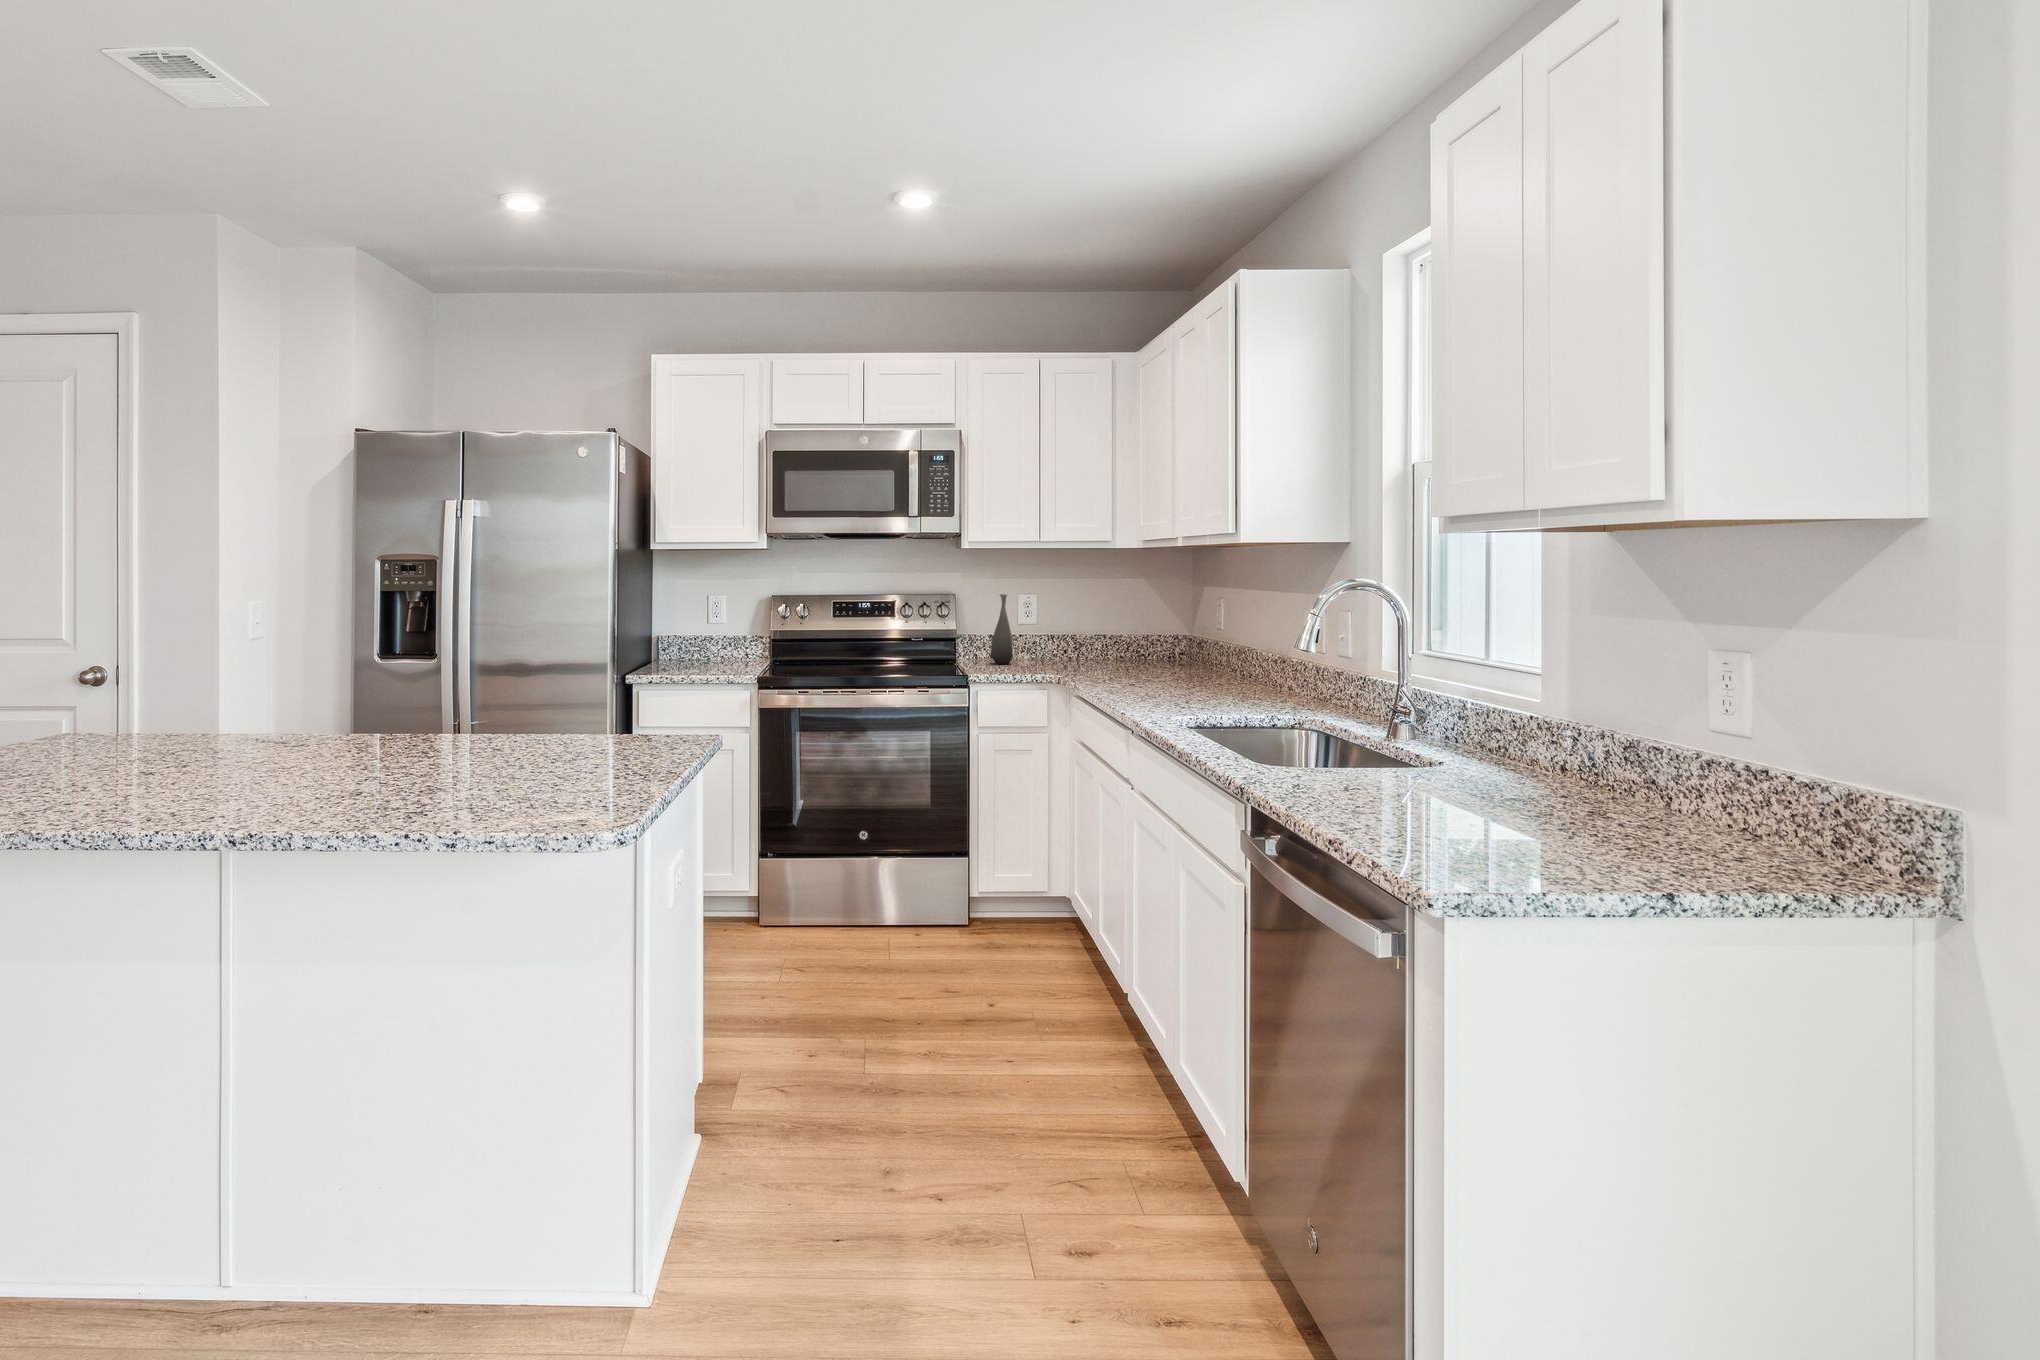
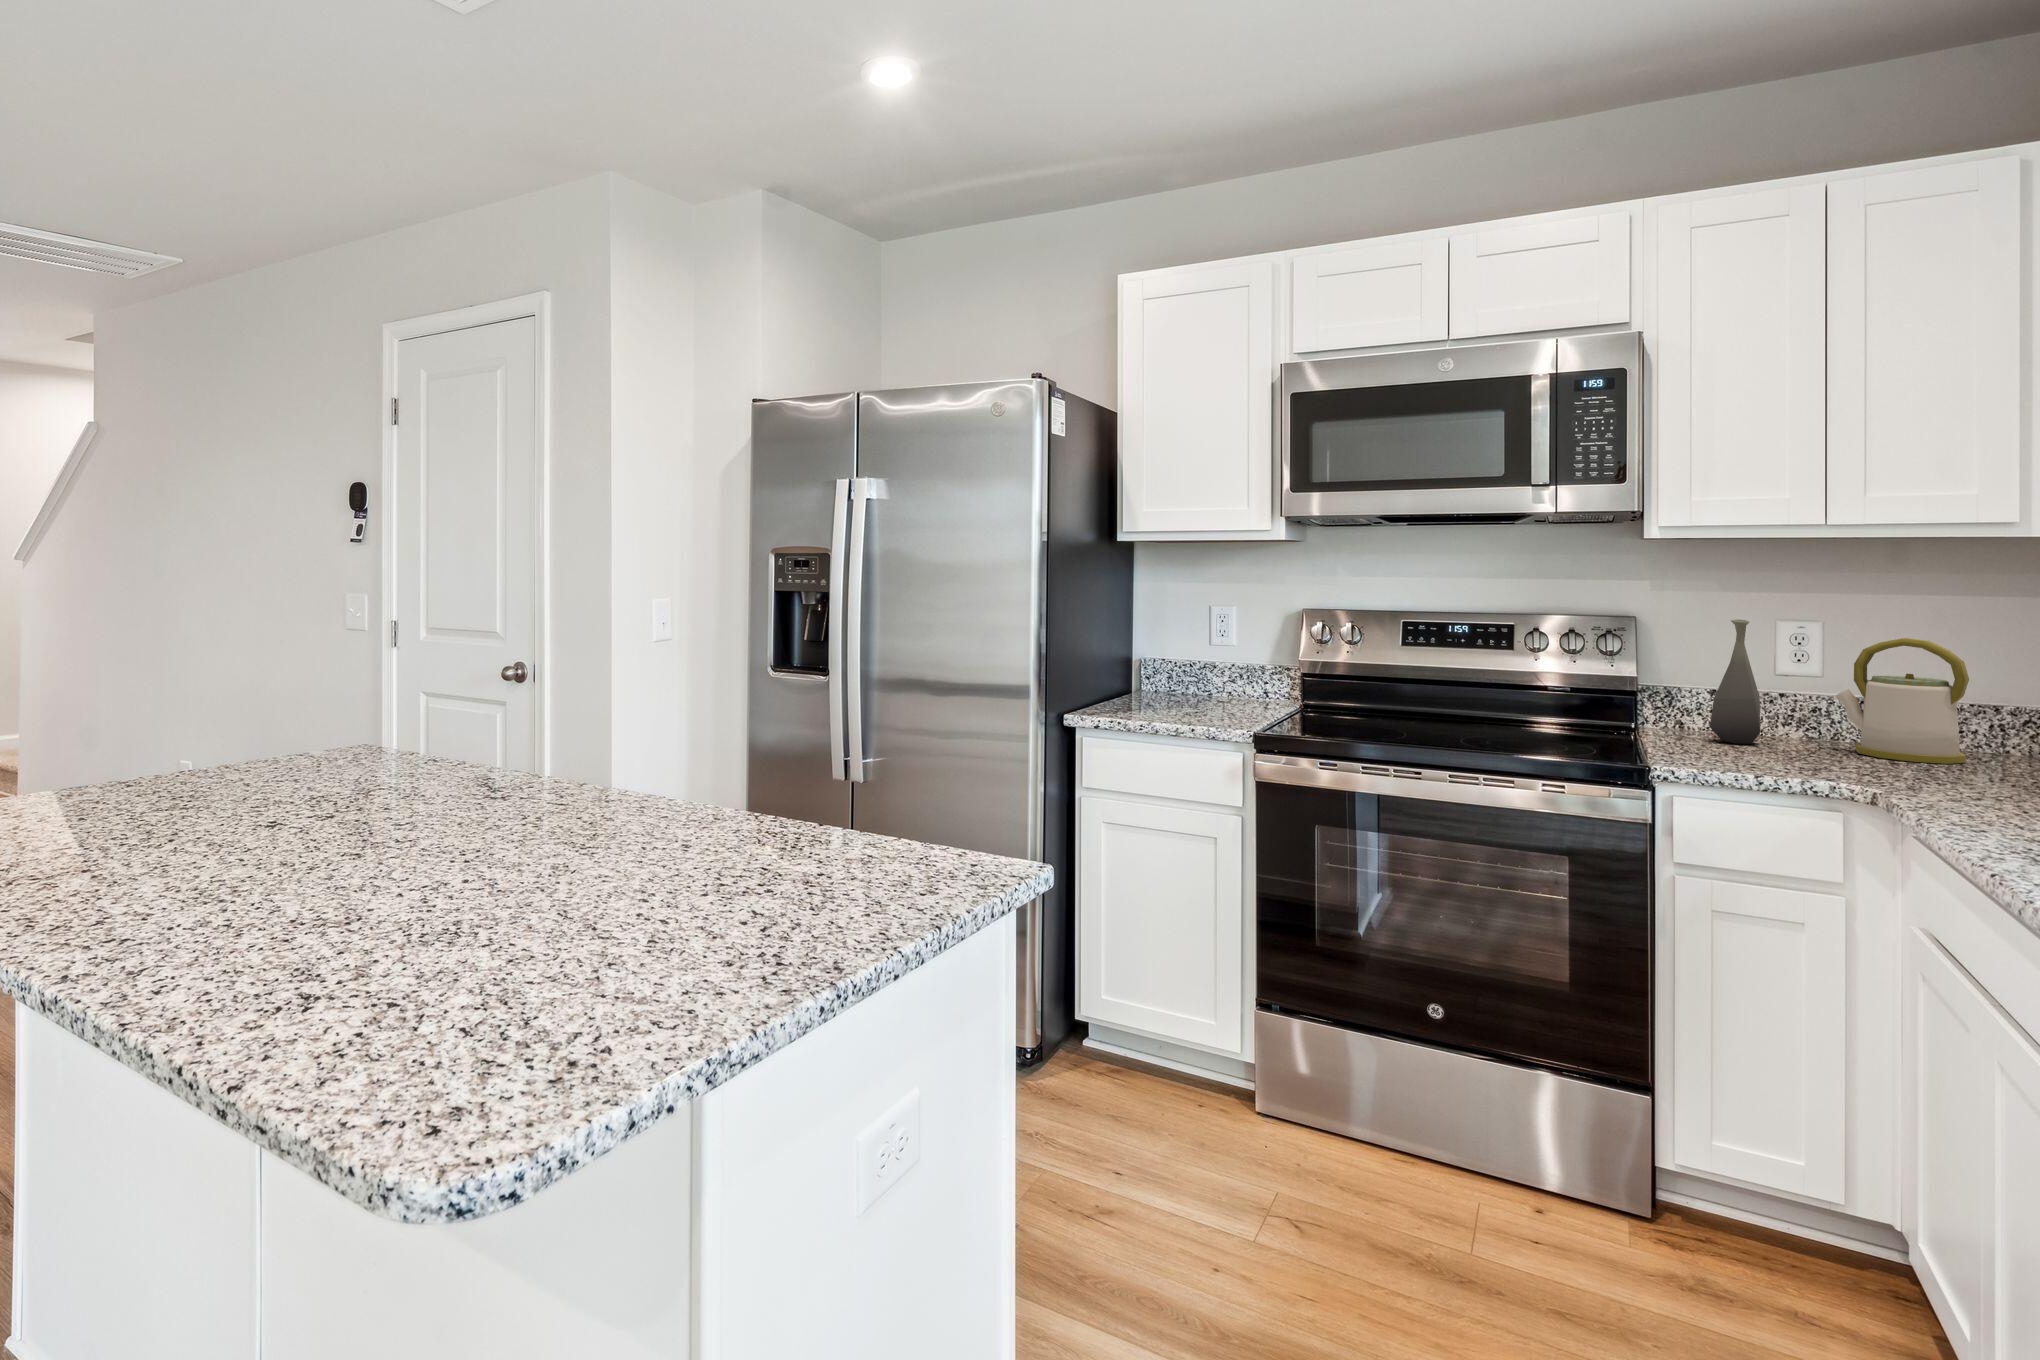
kettle: none [1044,601,1095,666] -> present [1836,638,1969,764]

